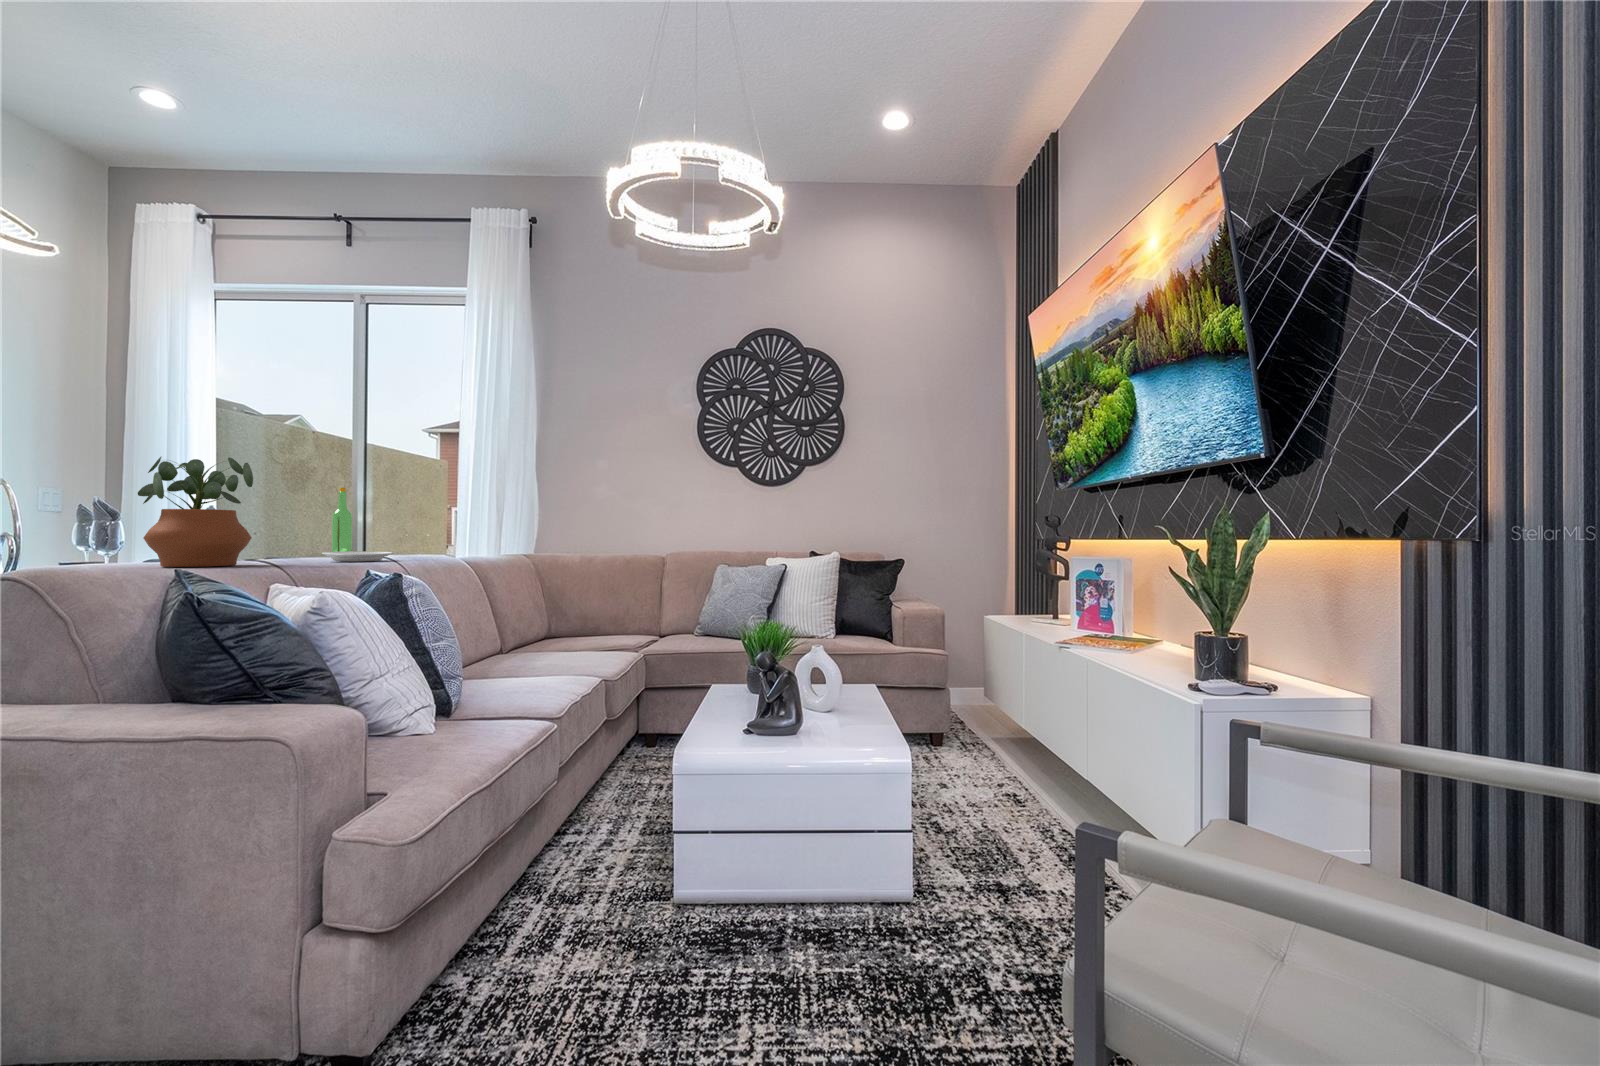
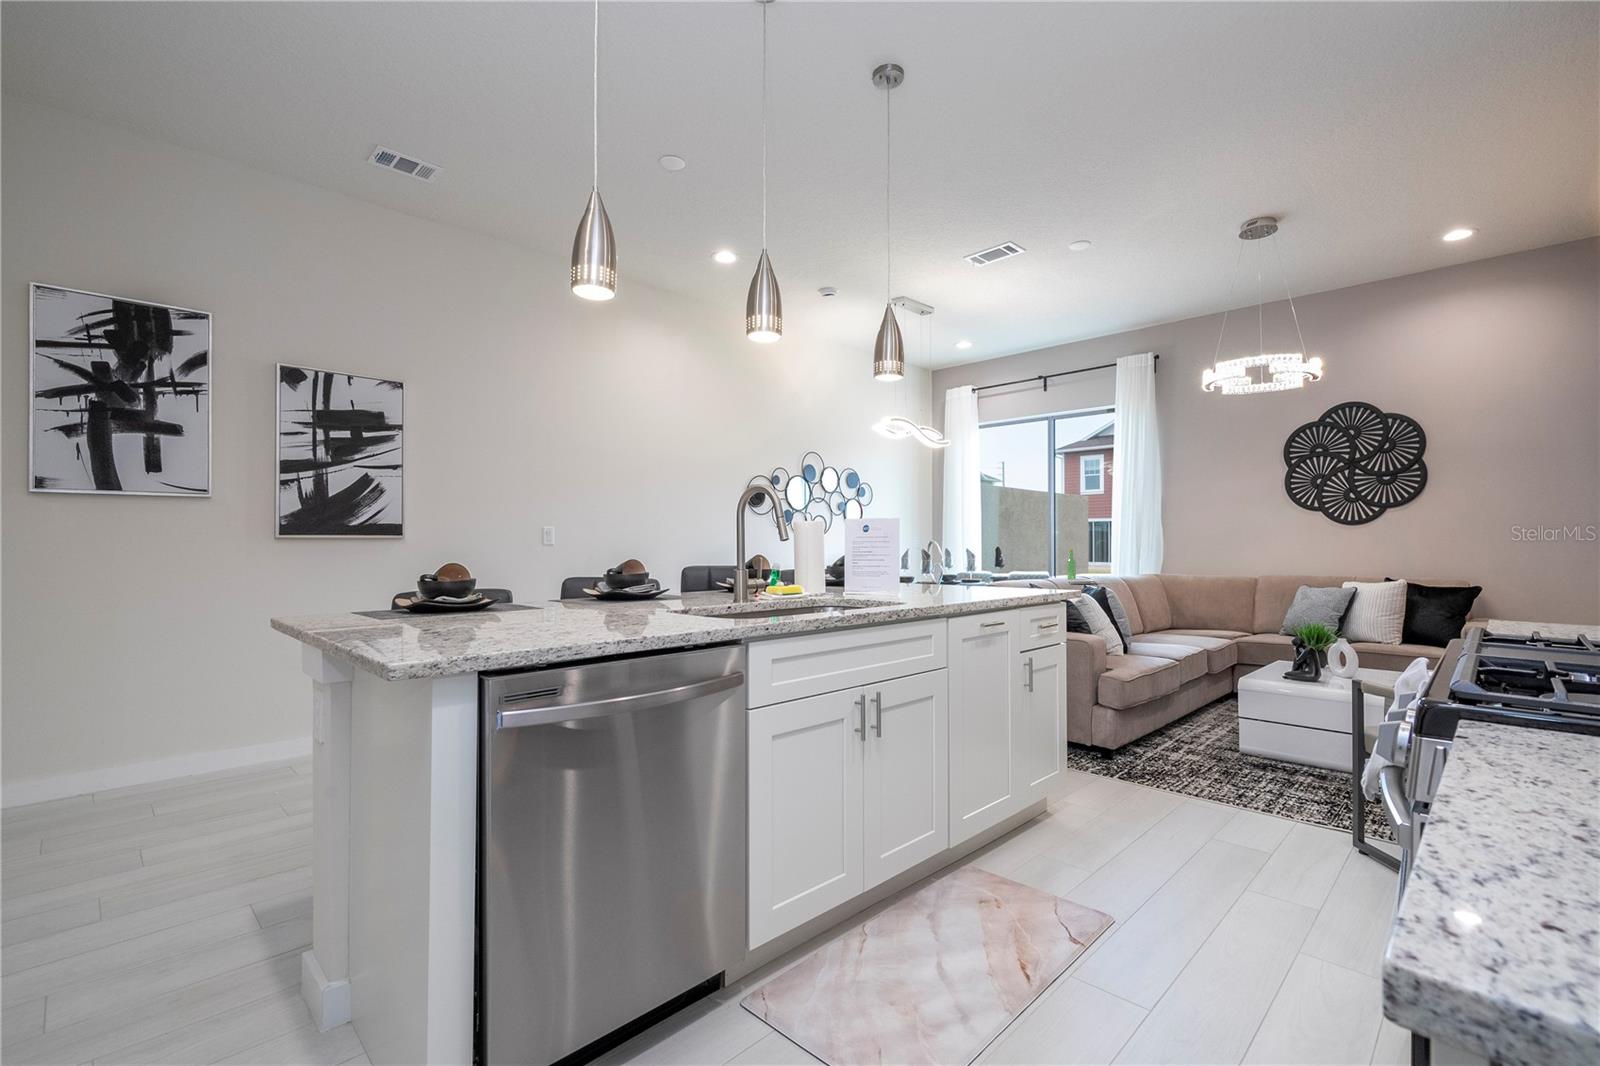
potted plant: present [138,457,253,567] -> none [1008,544,1047,587]

